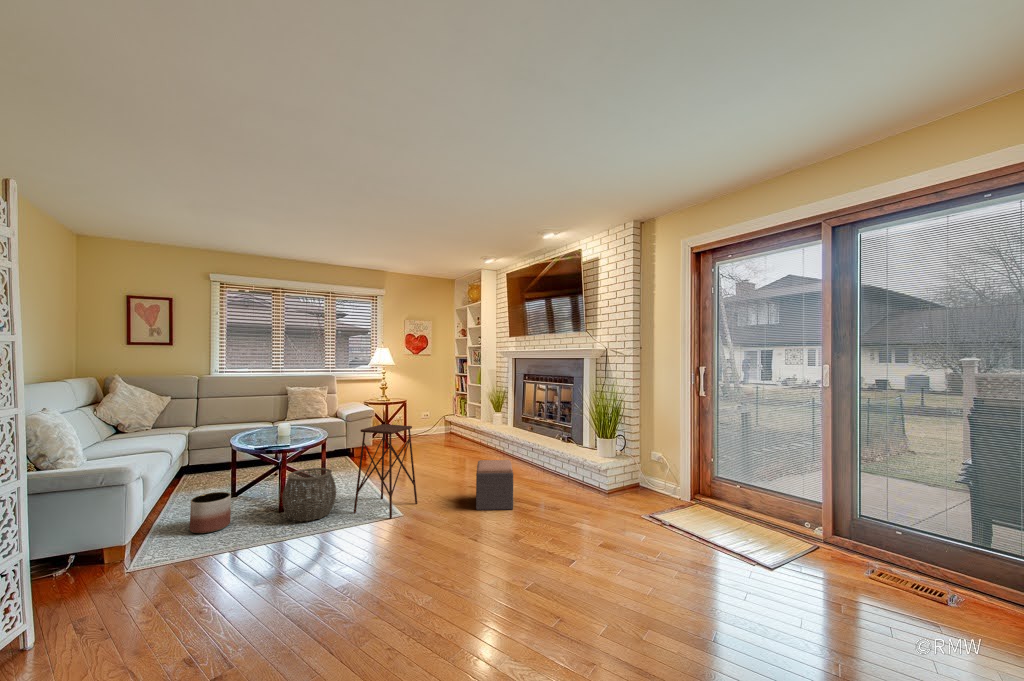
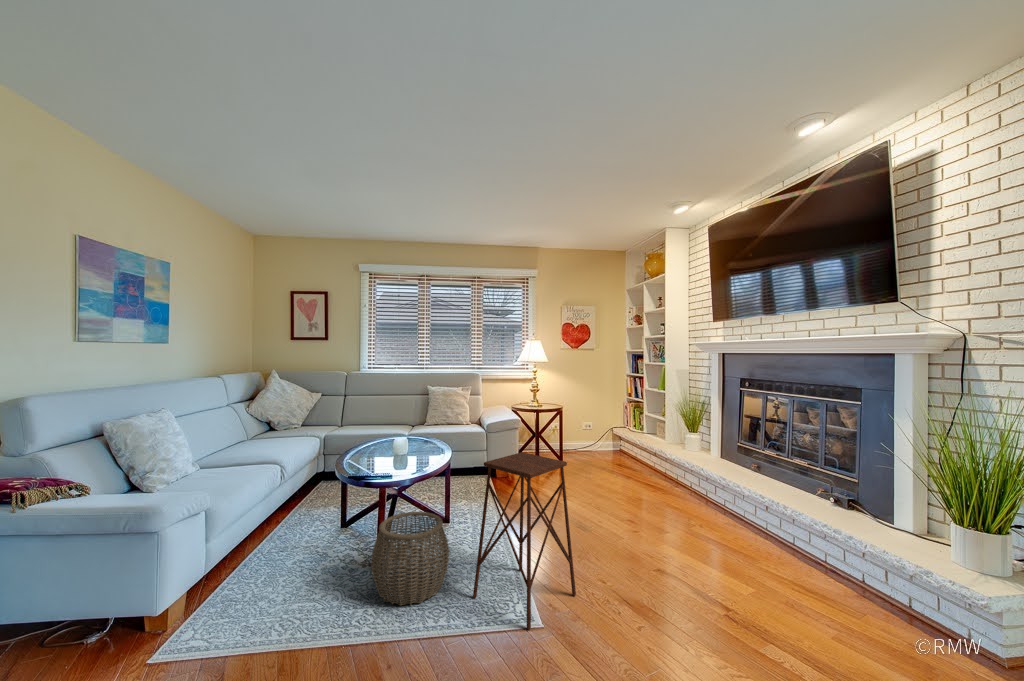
footstool: present [476,460,513,510] -> none [683,535,771,659]
planter: present [190,492,231,533] -> none [252,534,308,600]

